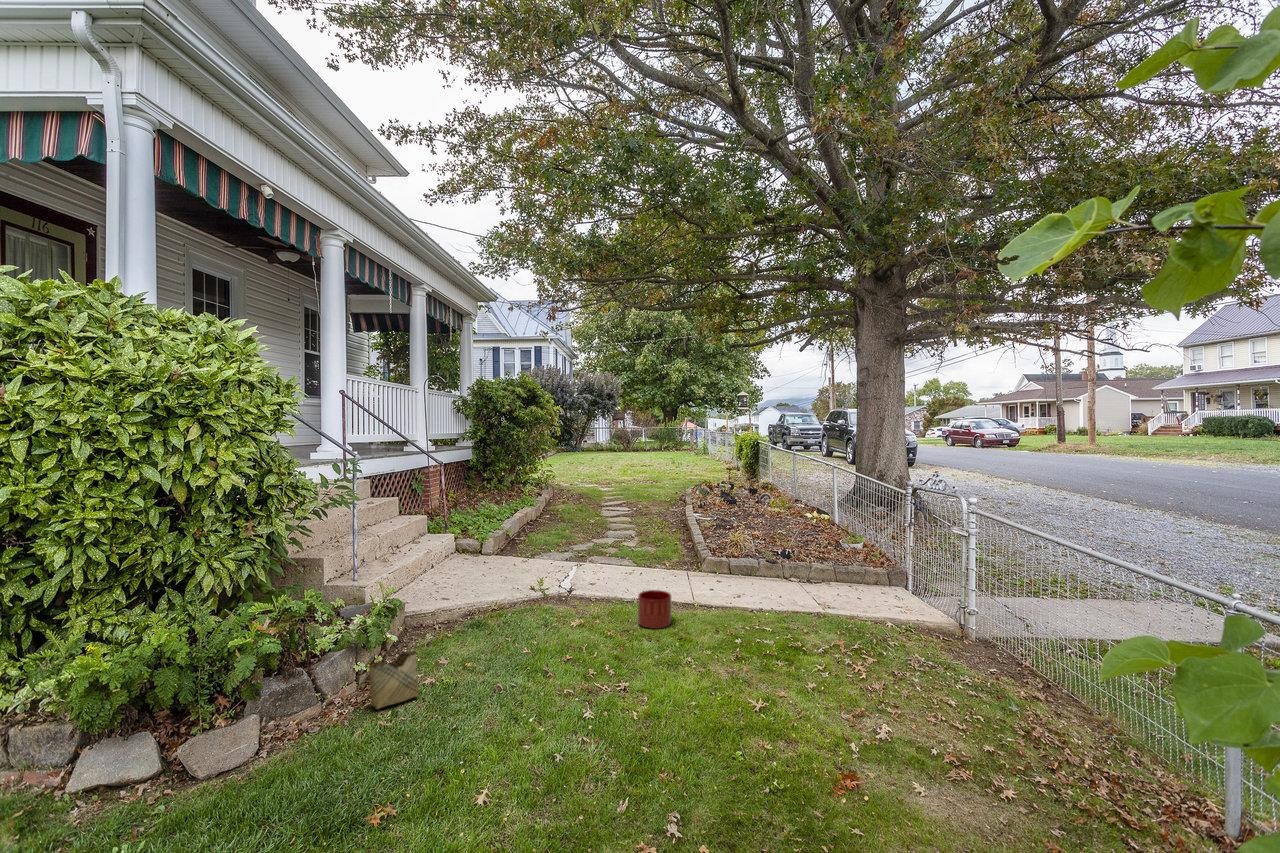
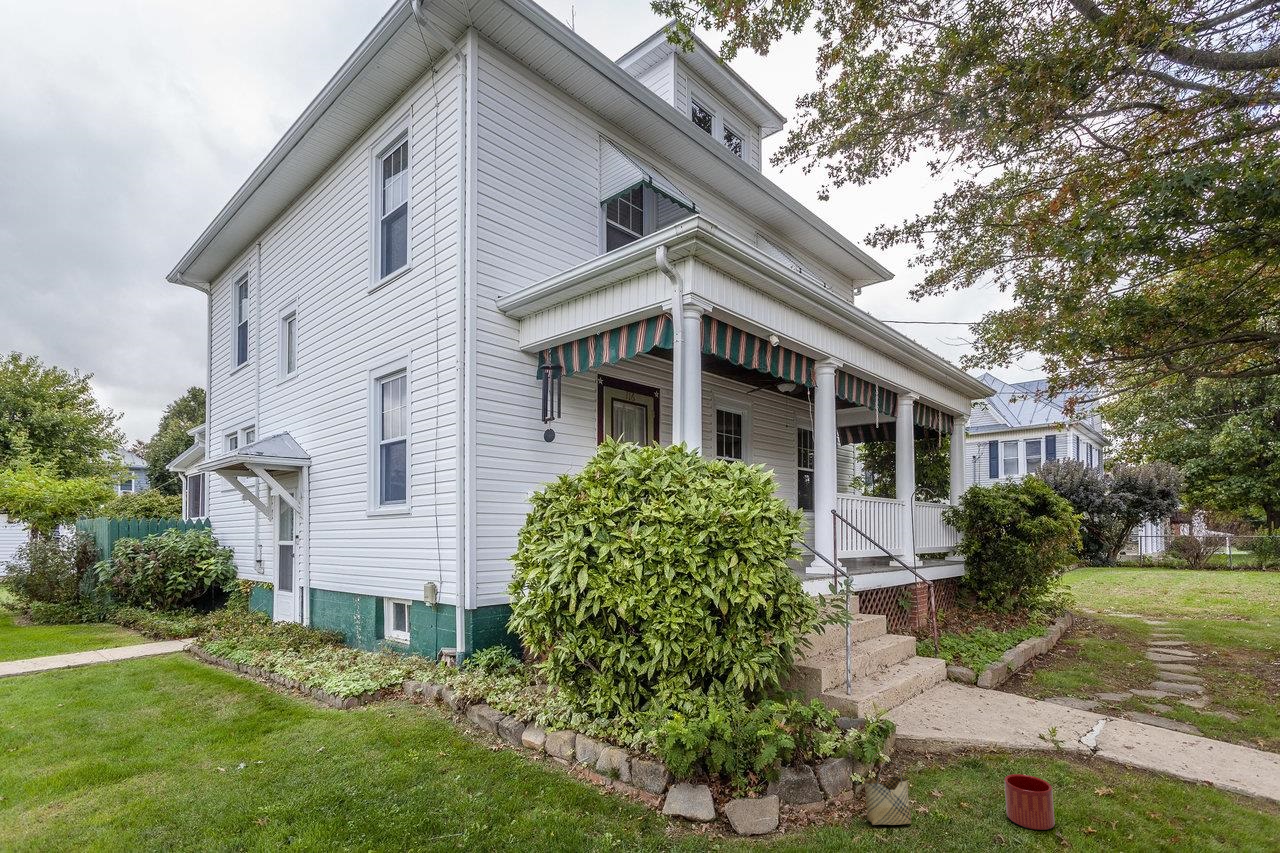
planter: present [638,590,671,629] -> present [1004,774,1055,830]

